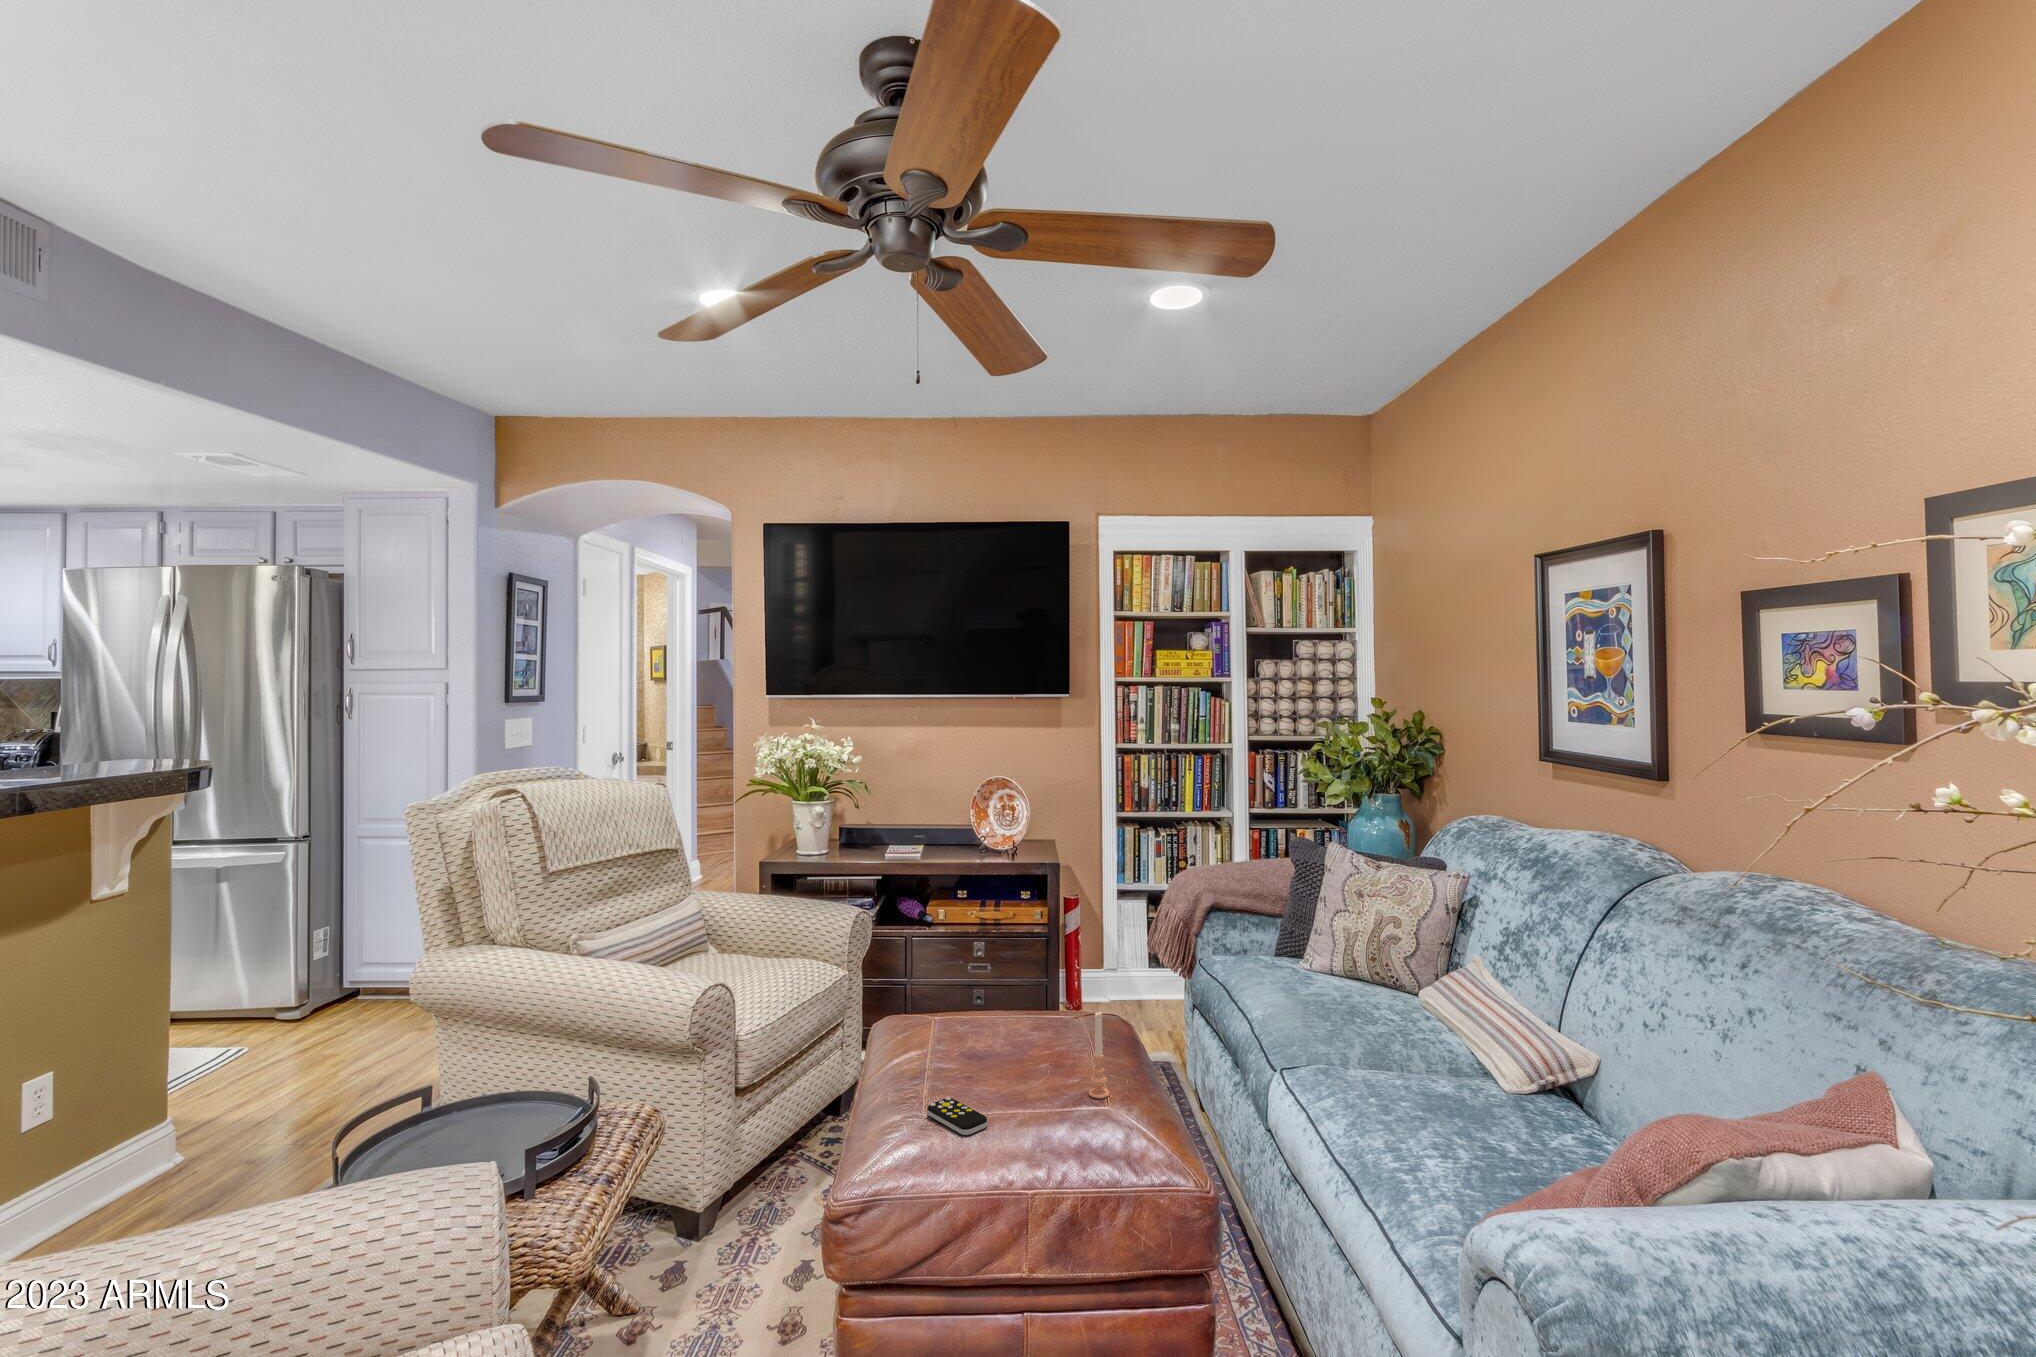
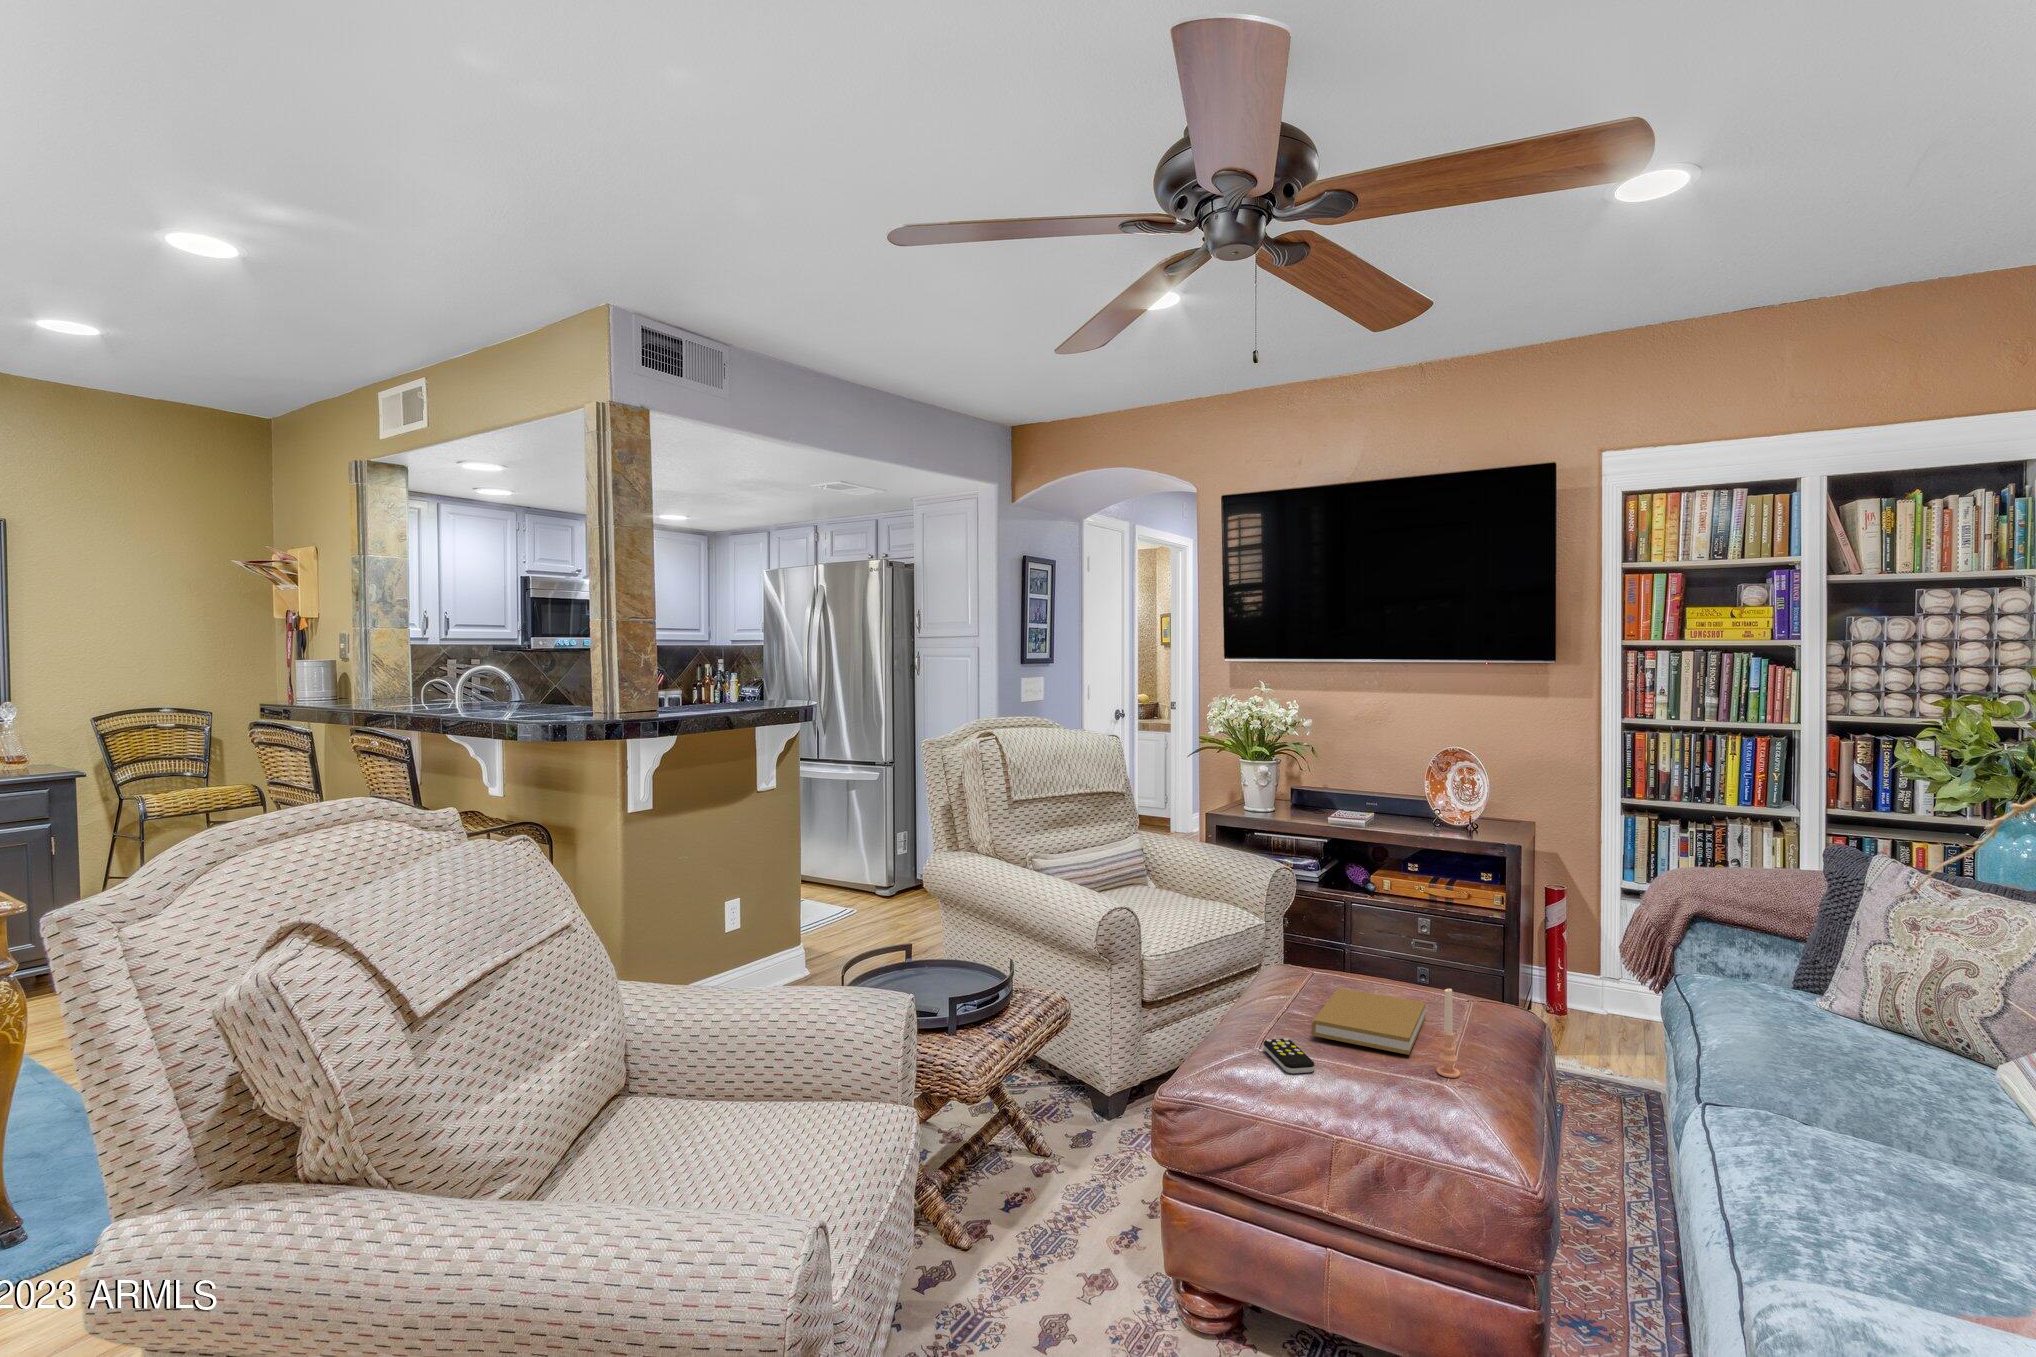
book: none [967,1028,1060,1088] -> present [1312,988,1425,1055]

